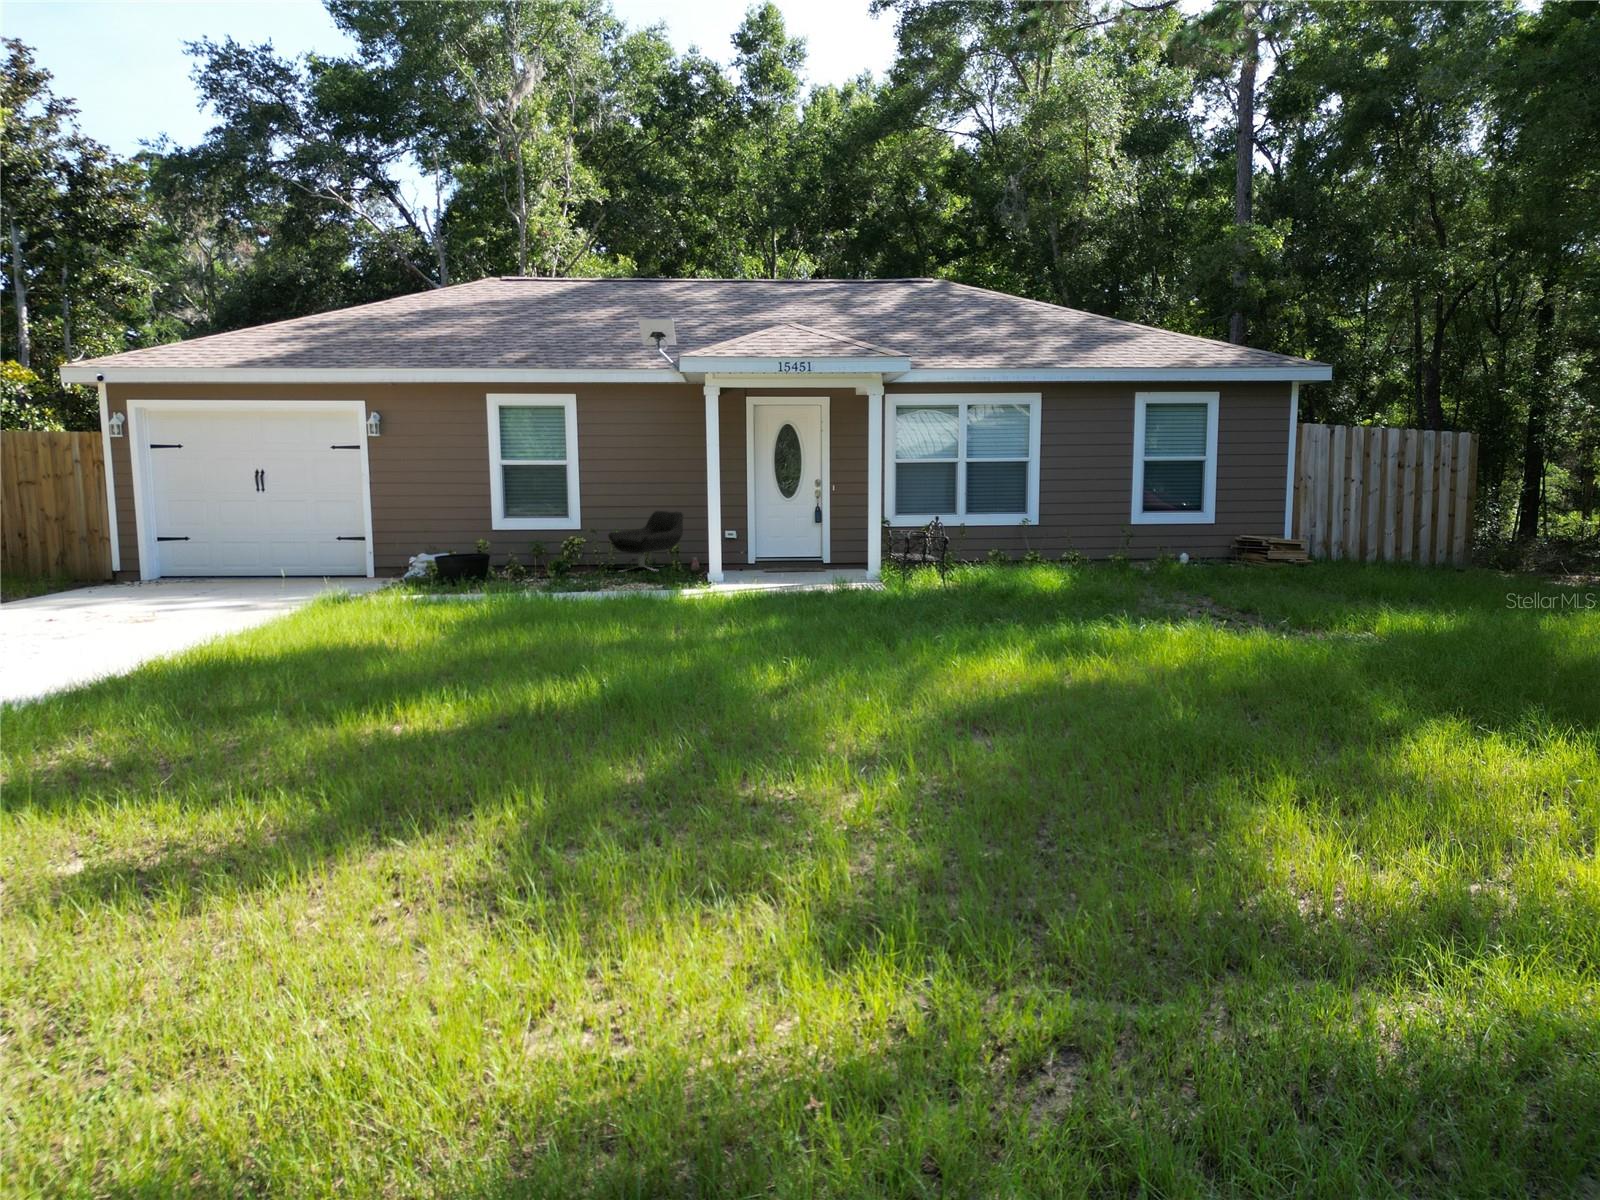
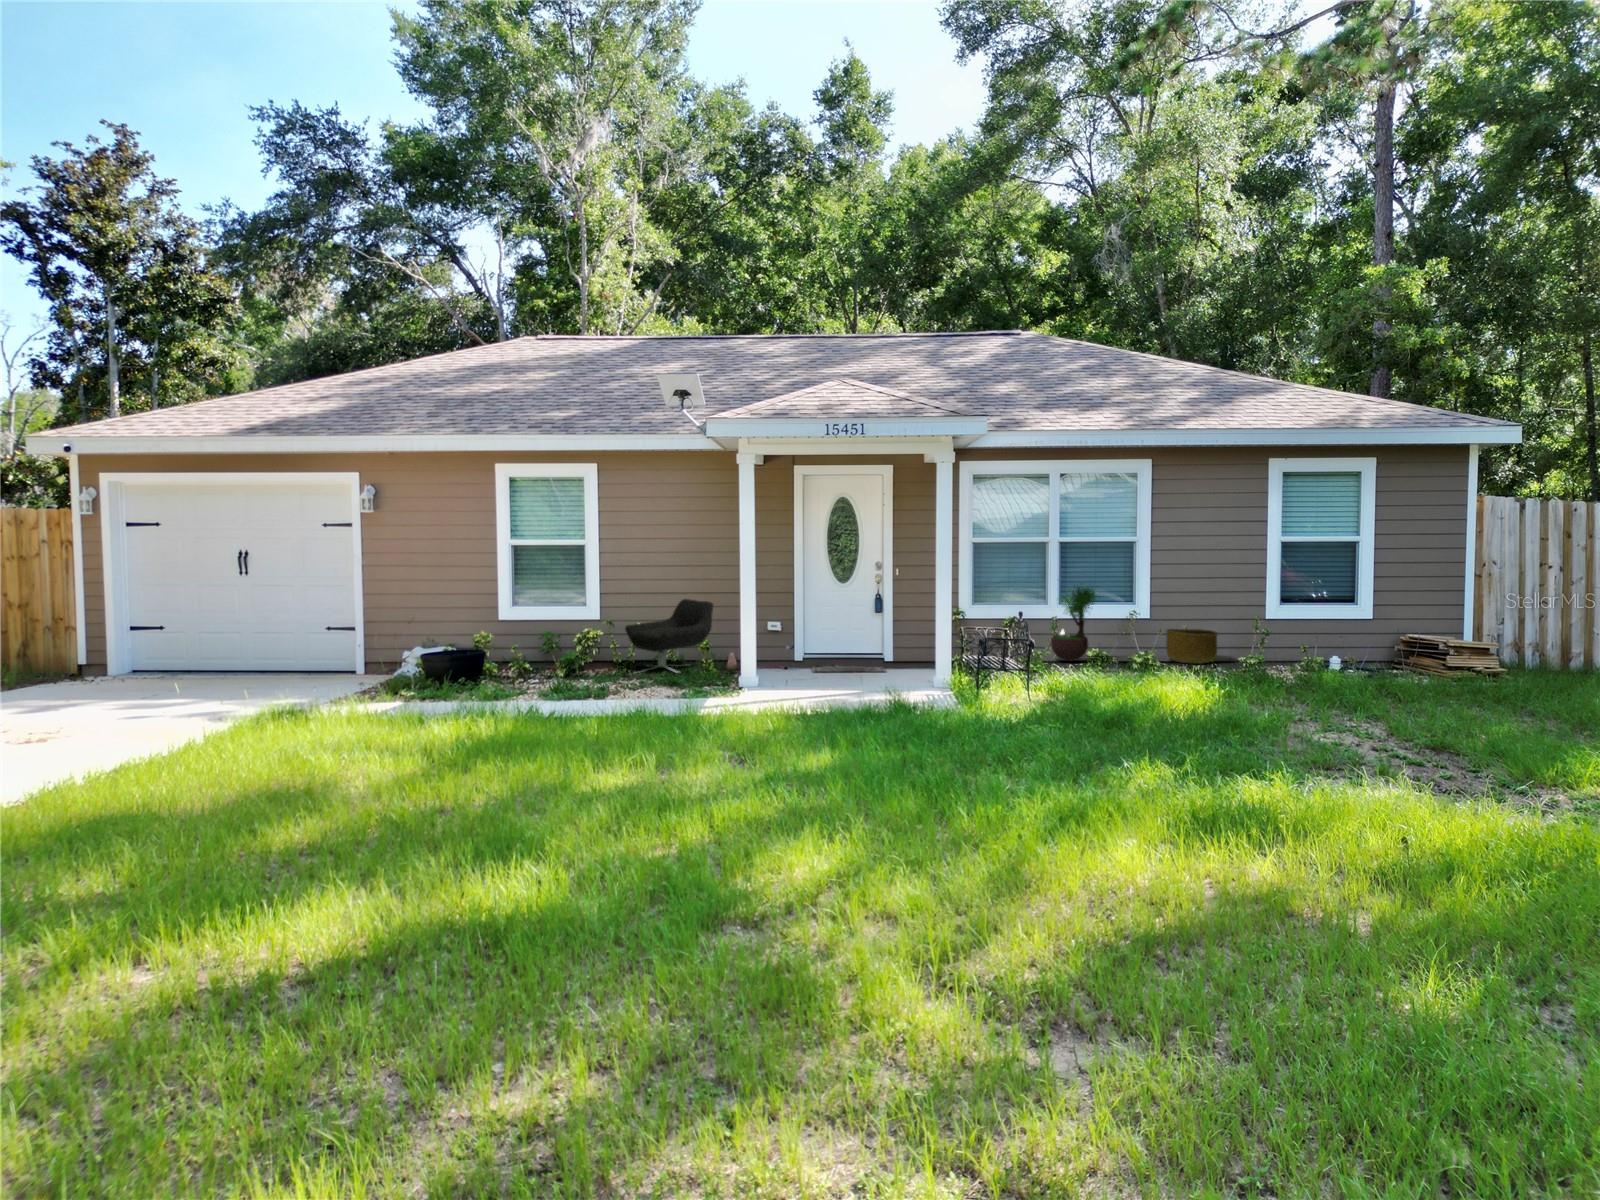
potted tree: none [961,491,1001,559] -> present [1051,583,1097,661]
basket: none [1051,532,1092,559] -> present [1166,629,1218,664]

